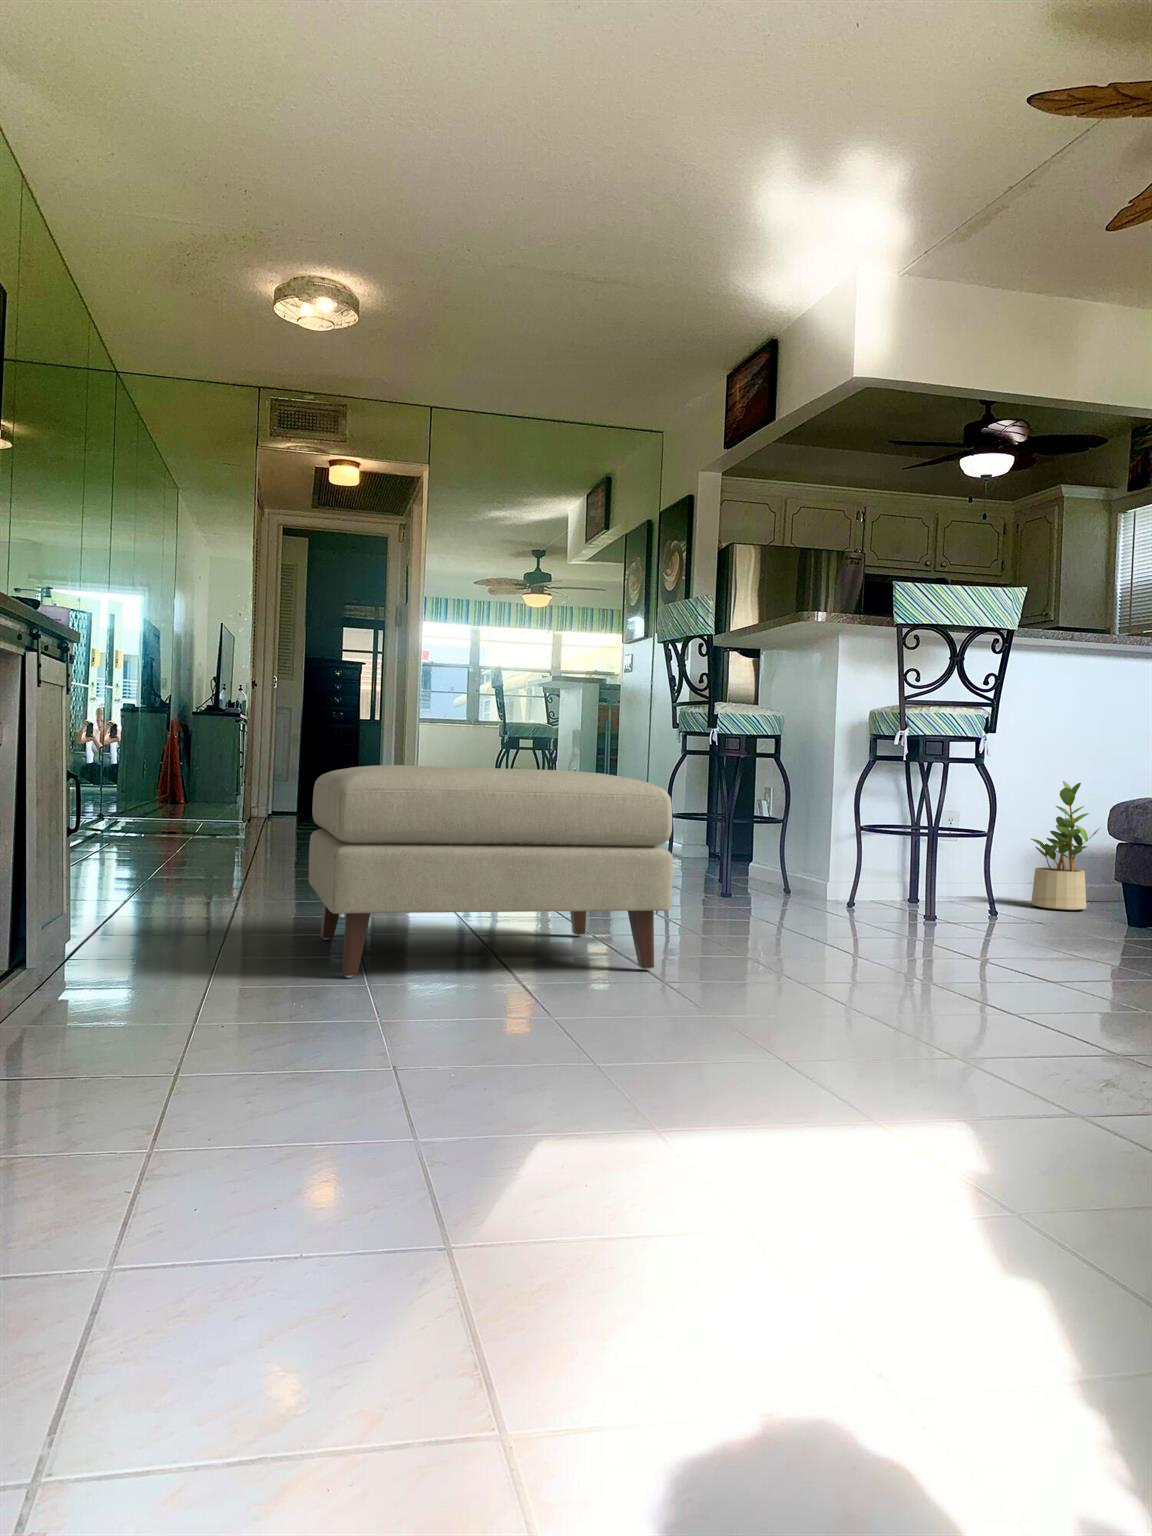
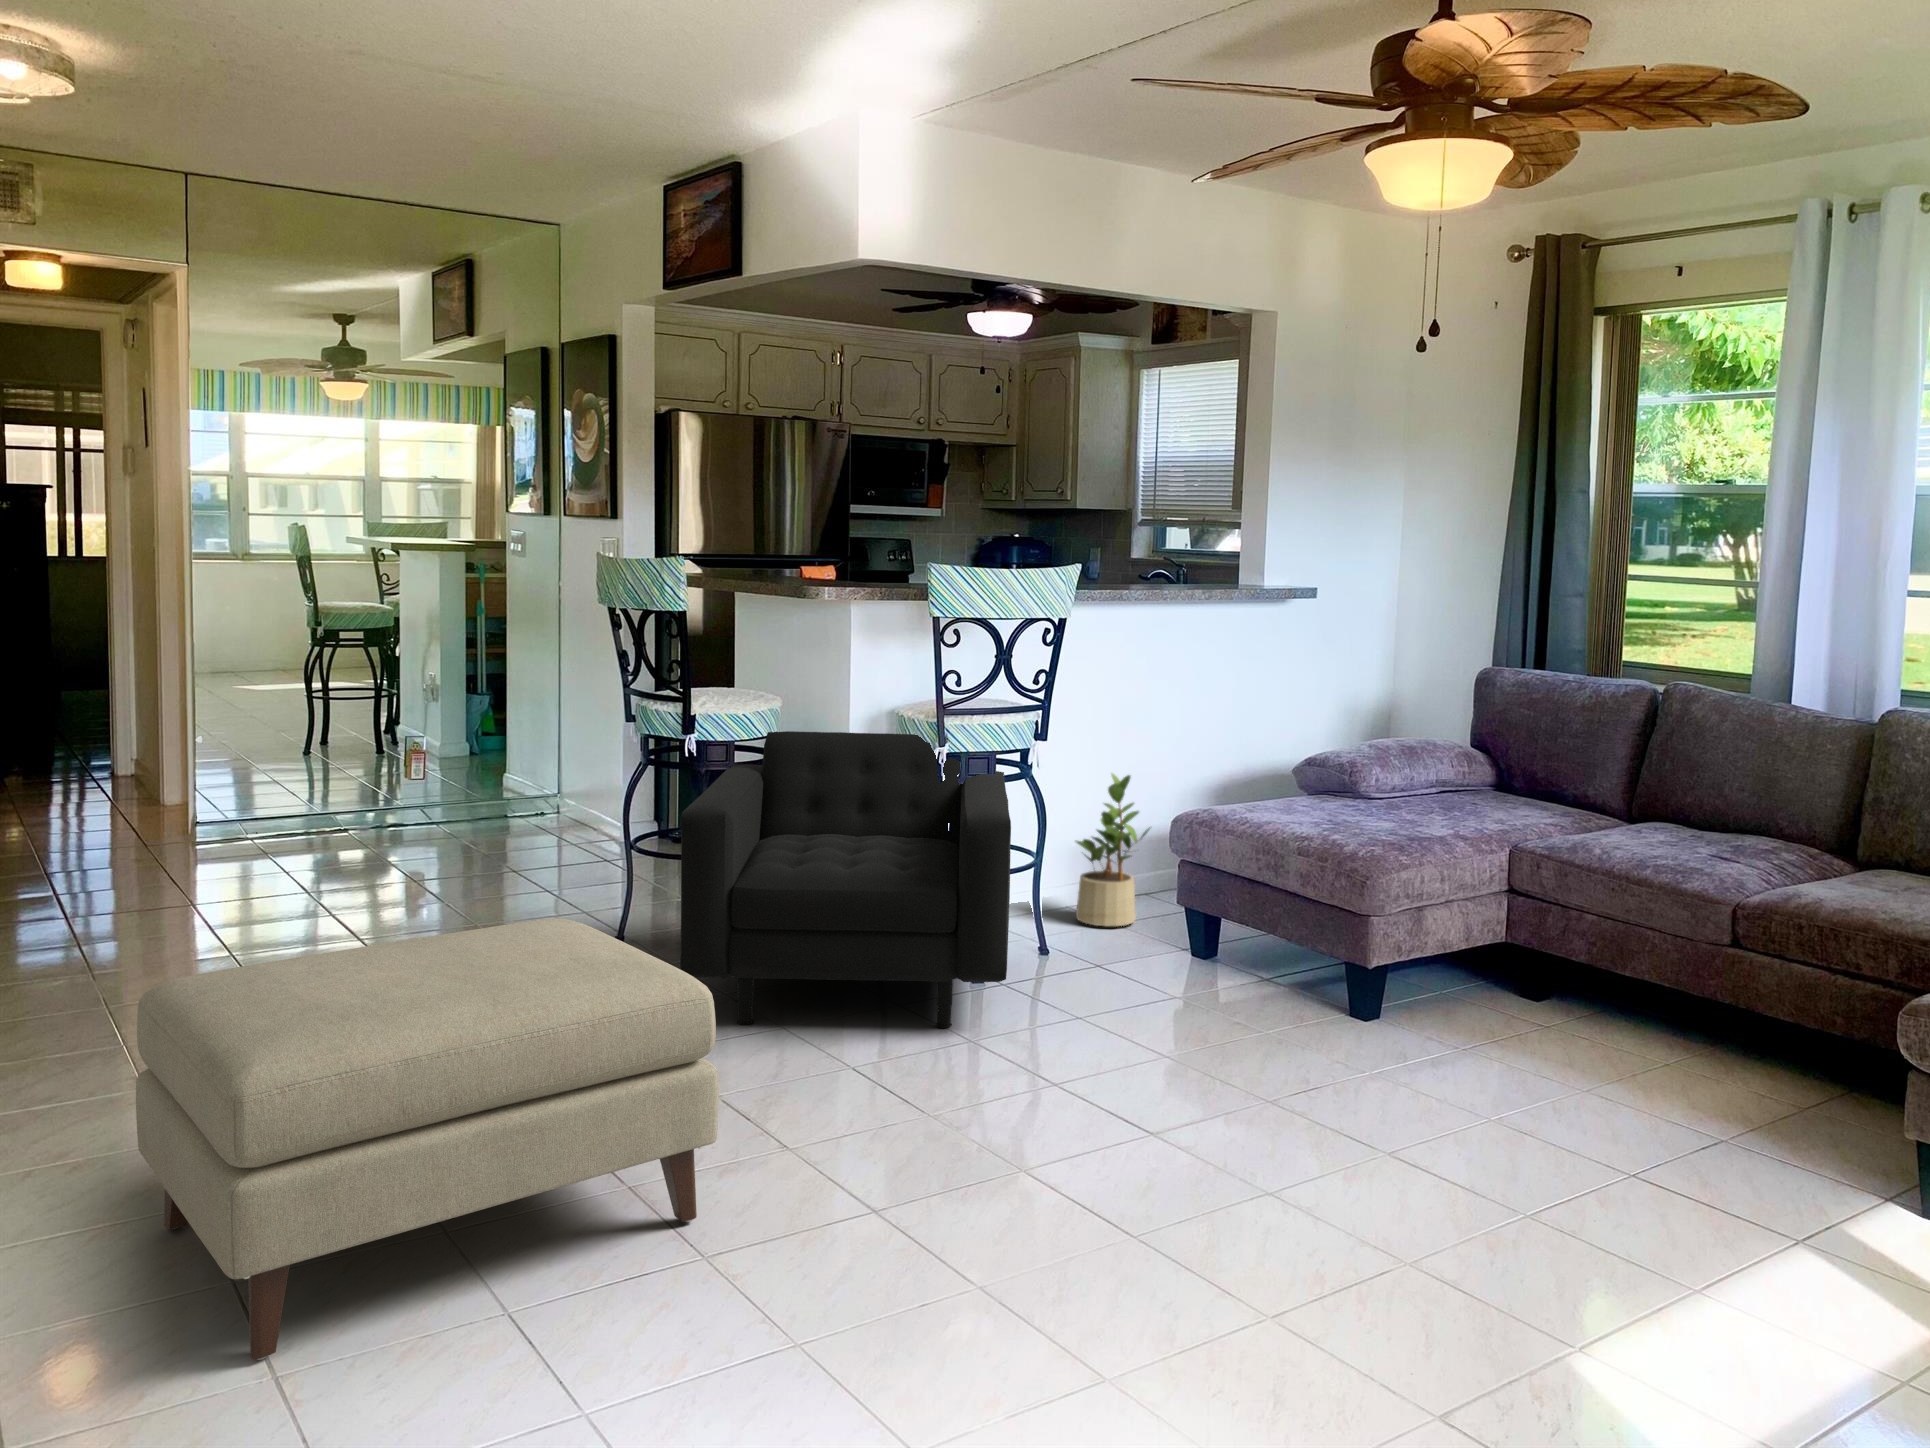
armchair: none [687,726,960,931] -> present [680,731,1011,1028]

